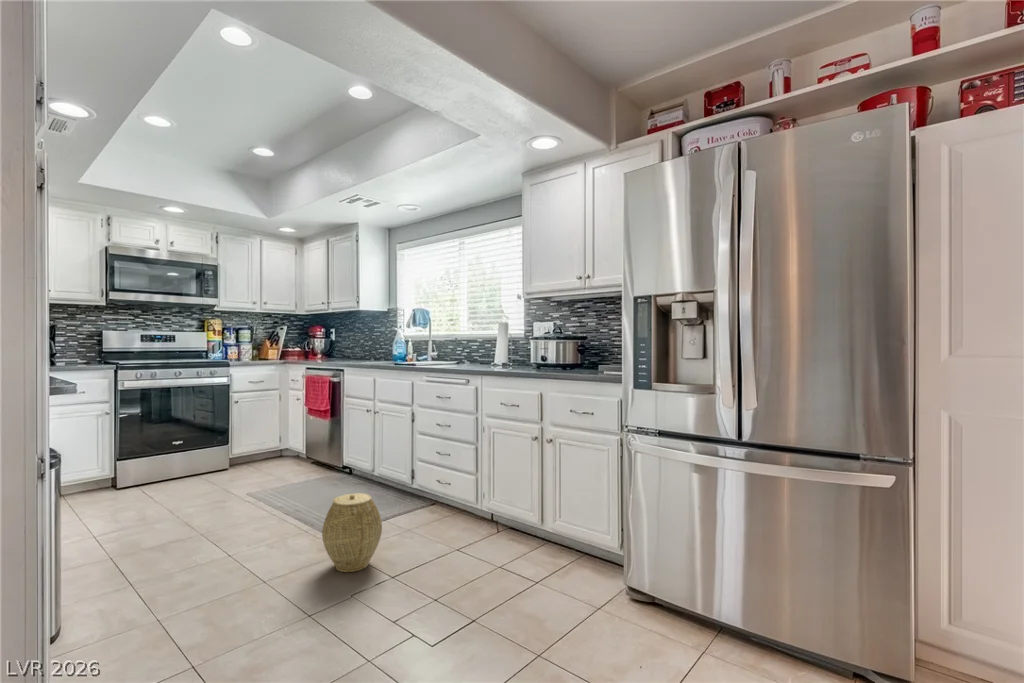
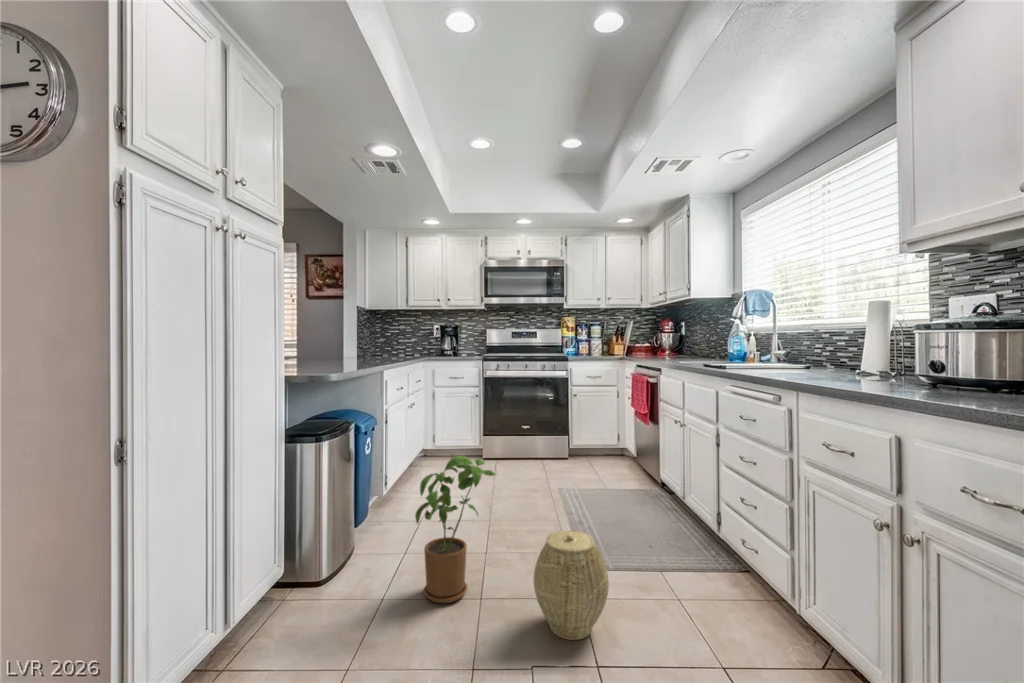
house plant: none [188,452,275,596] -> present [415,456,496,603]

